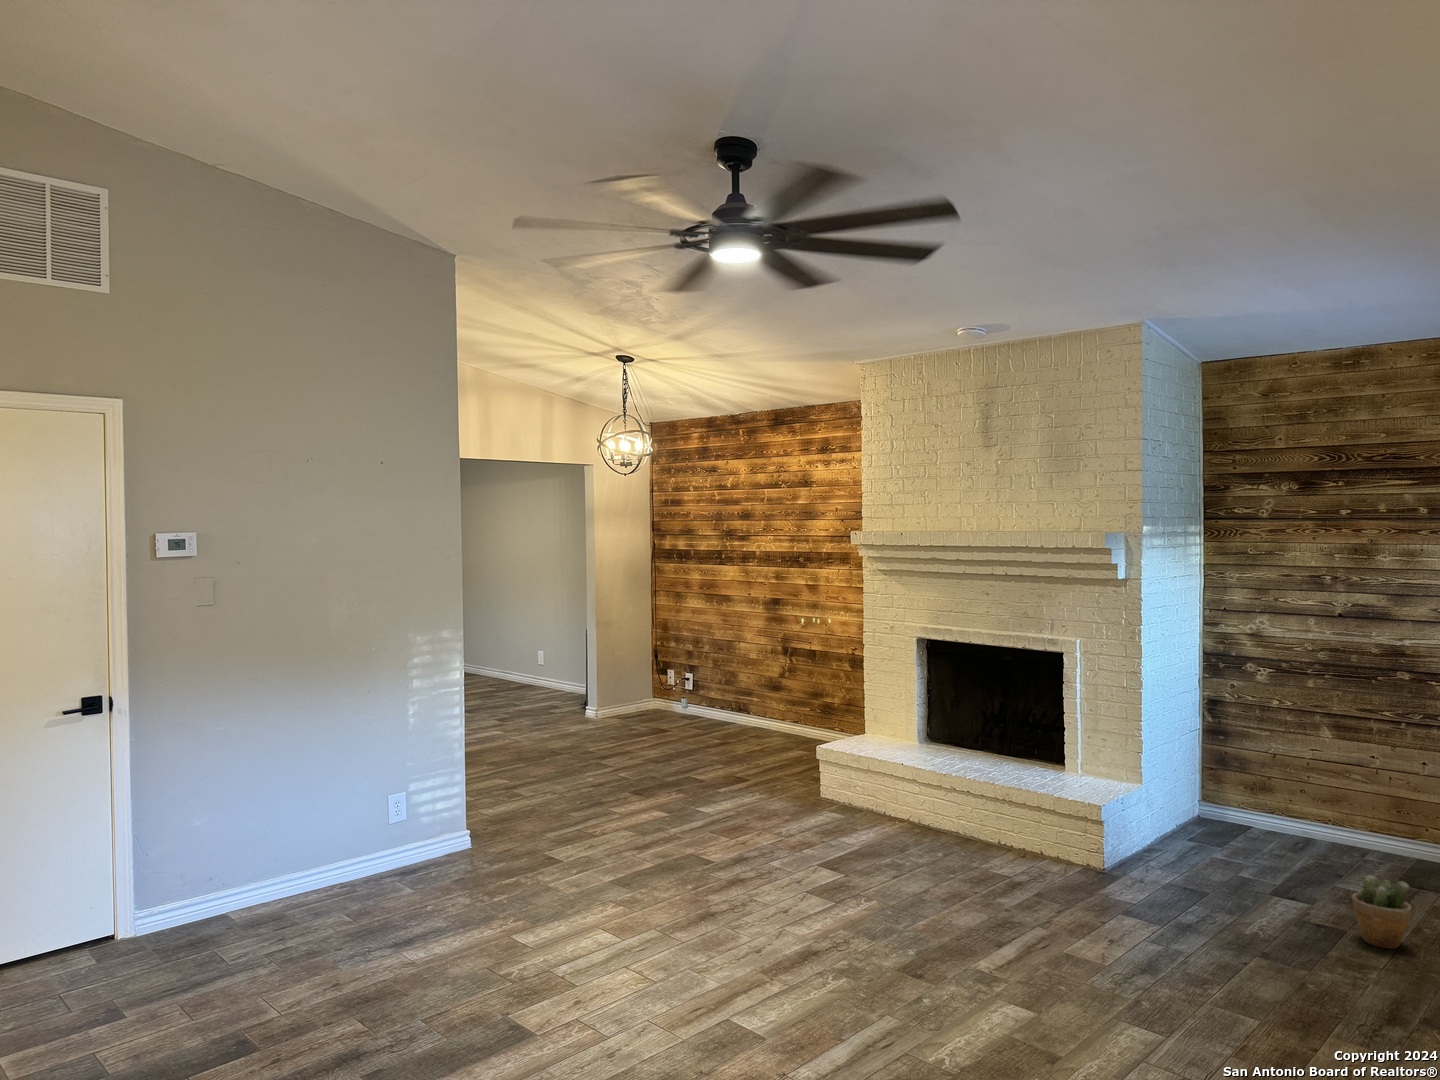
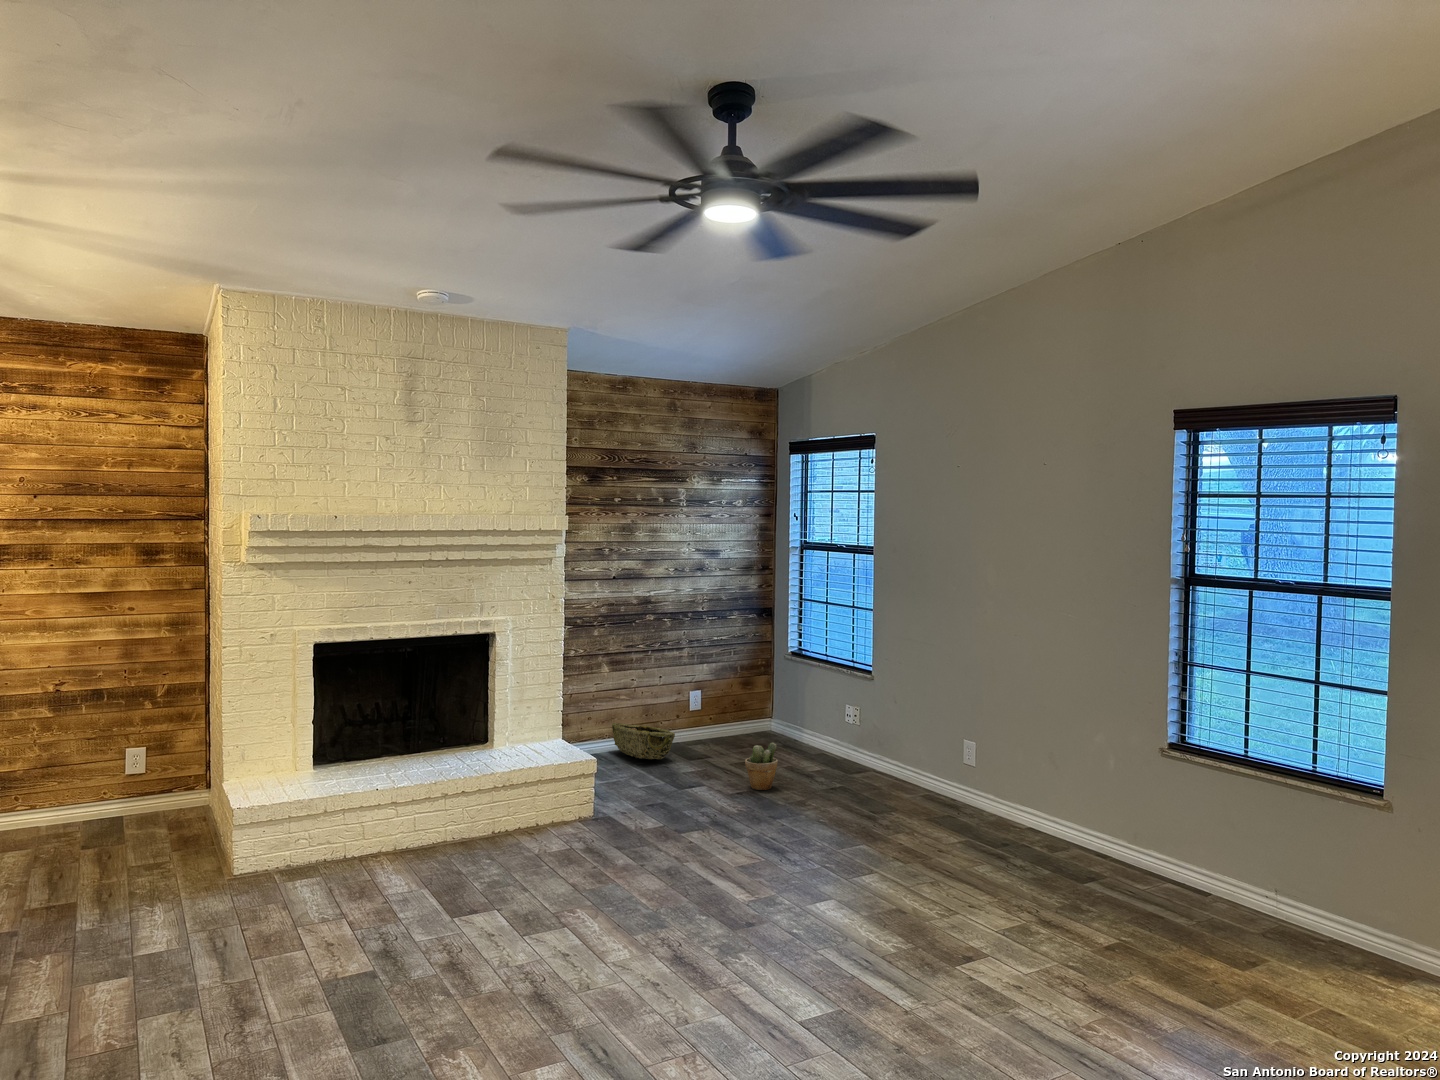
woven basket: none [1301,806,1390,869] -> present [612,723,675,760]

